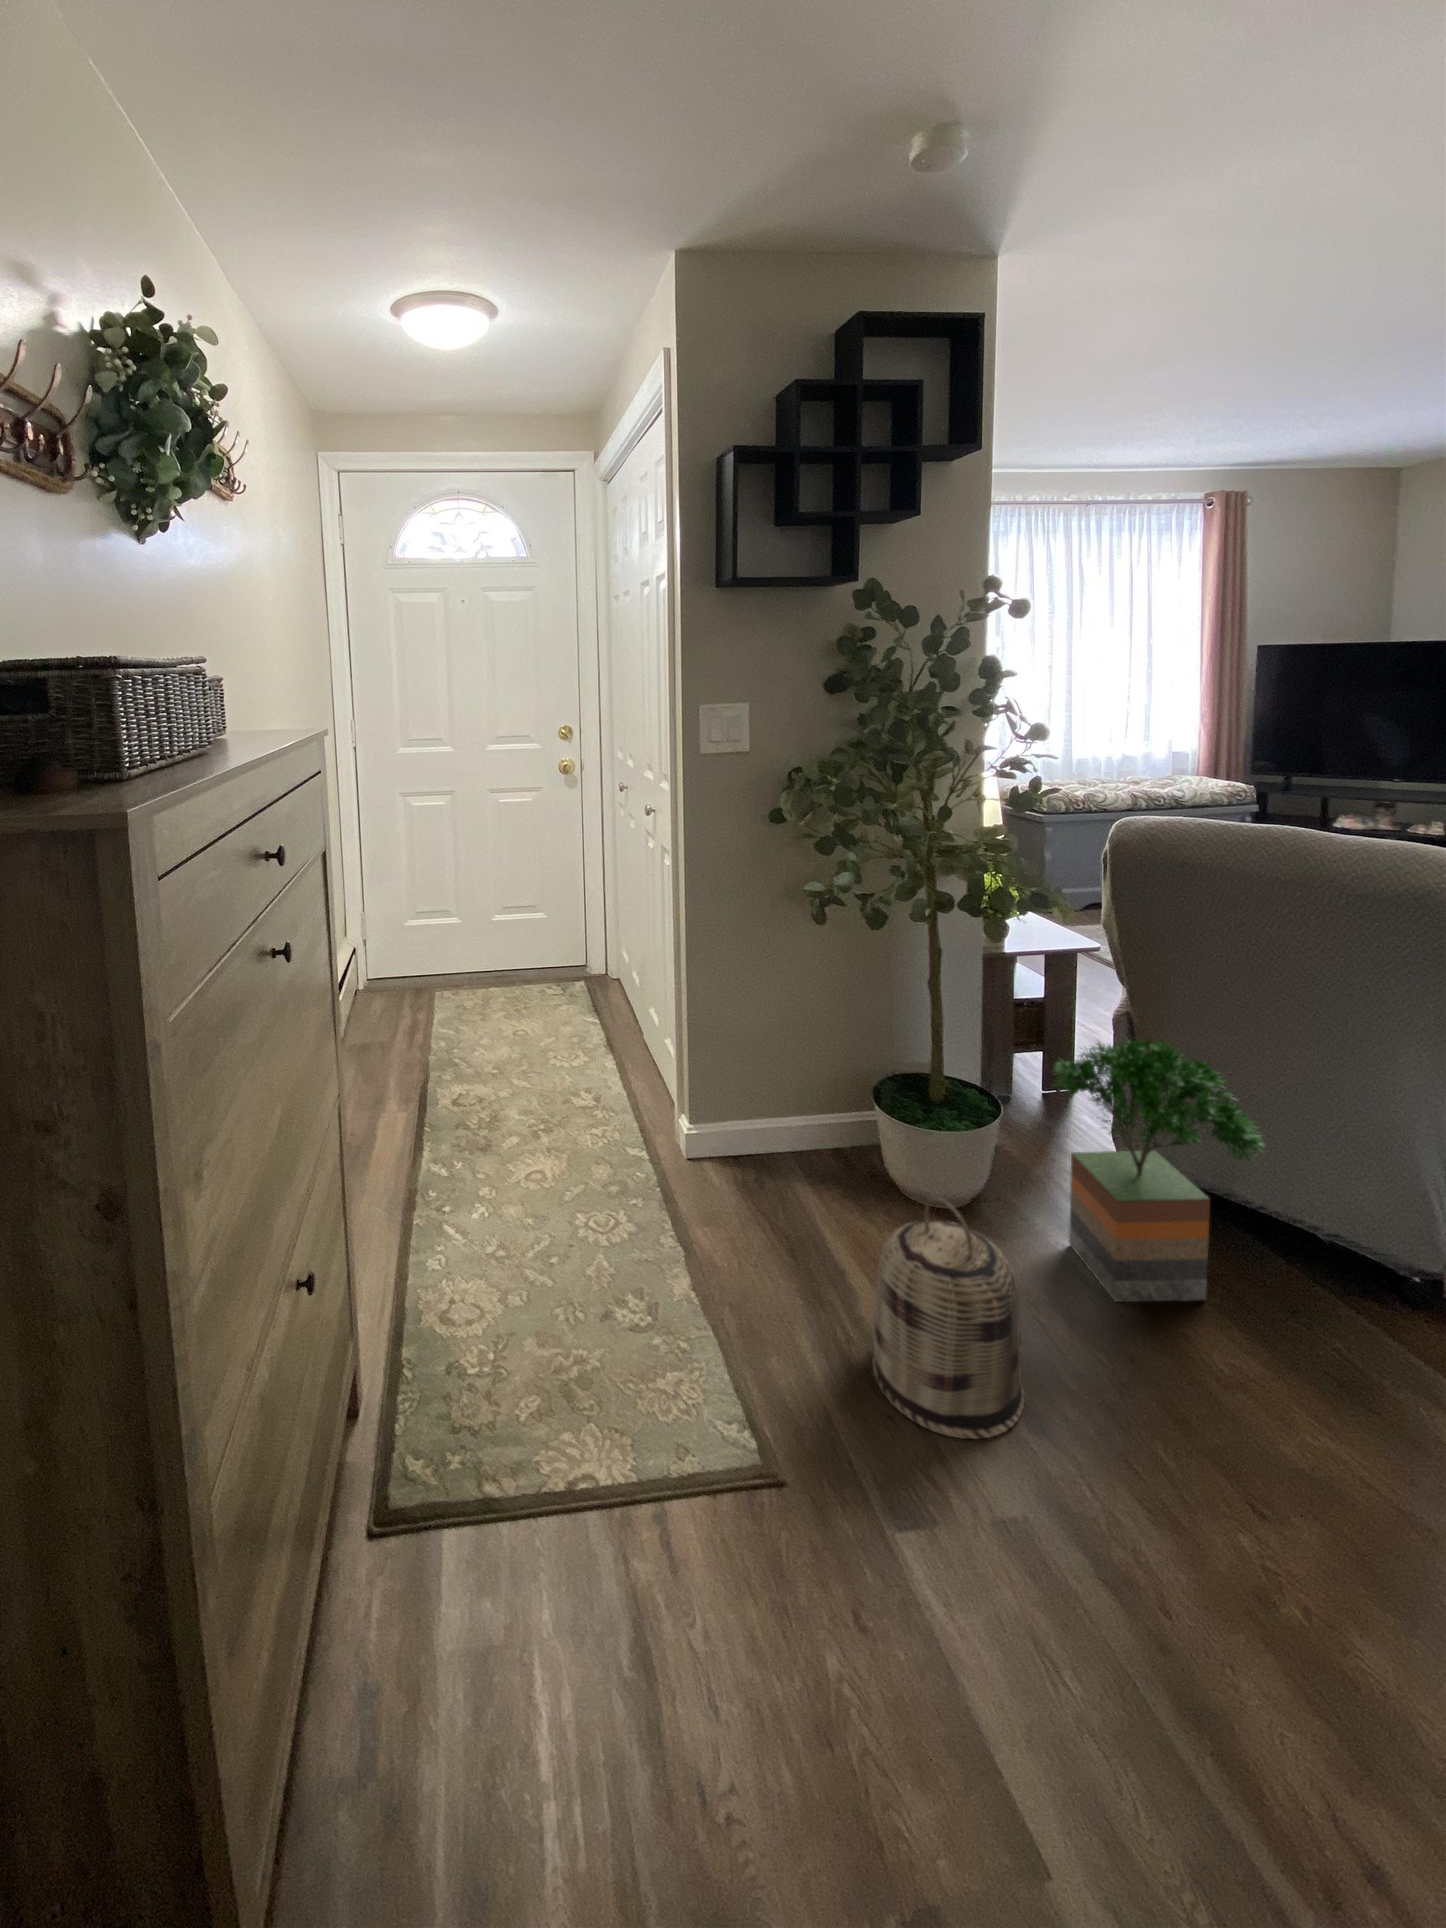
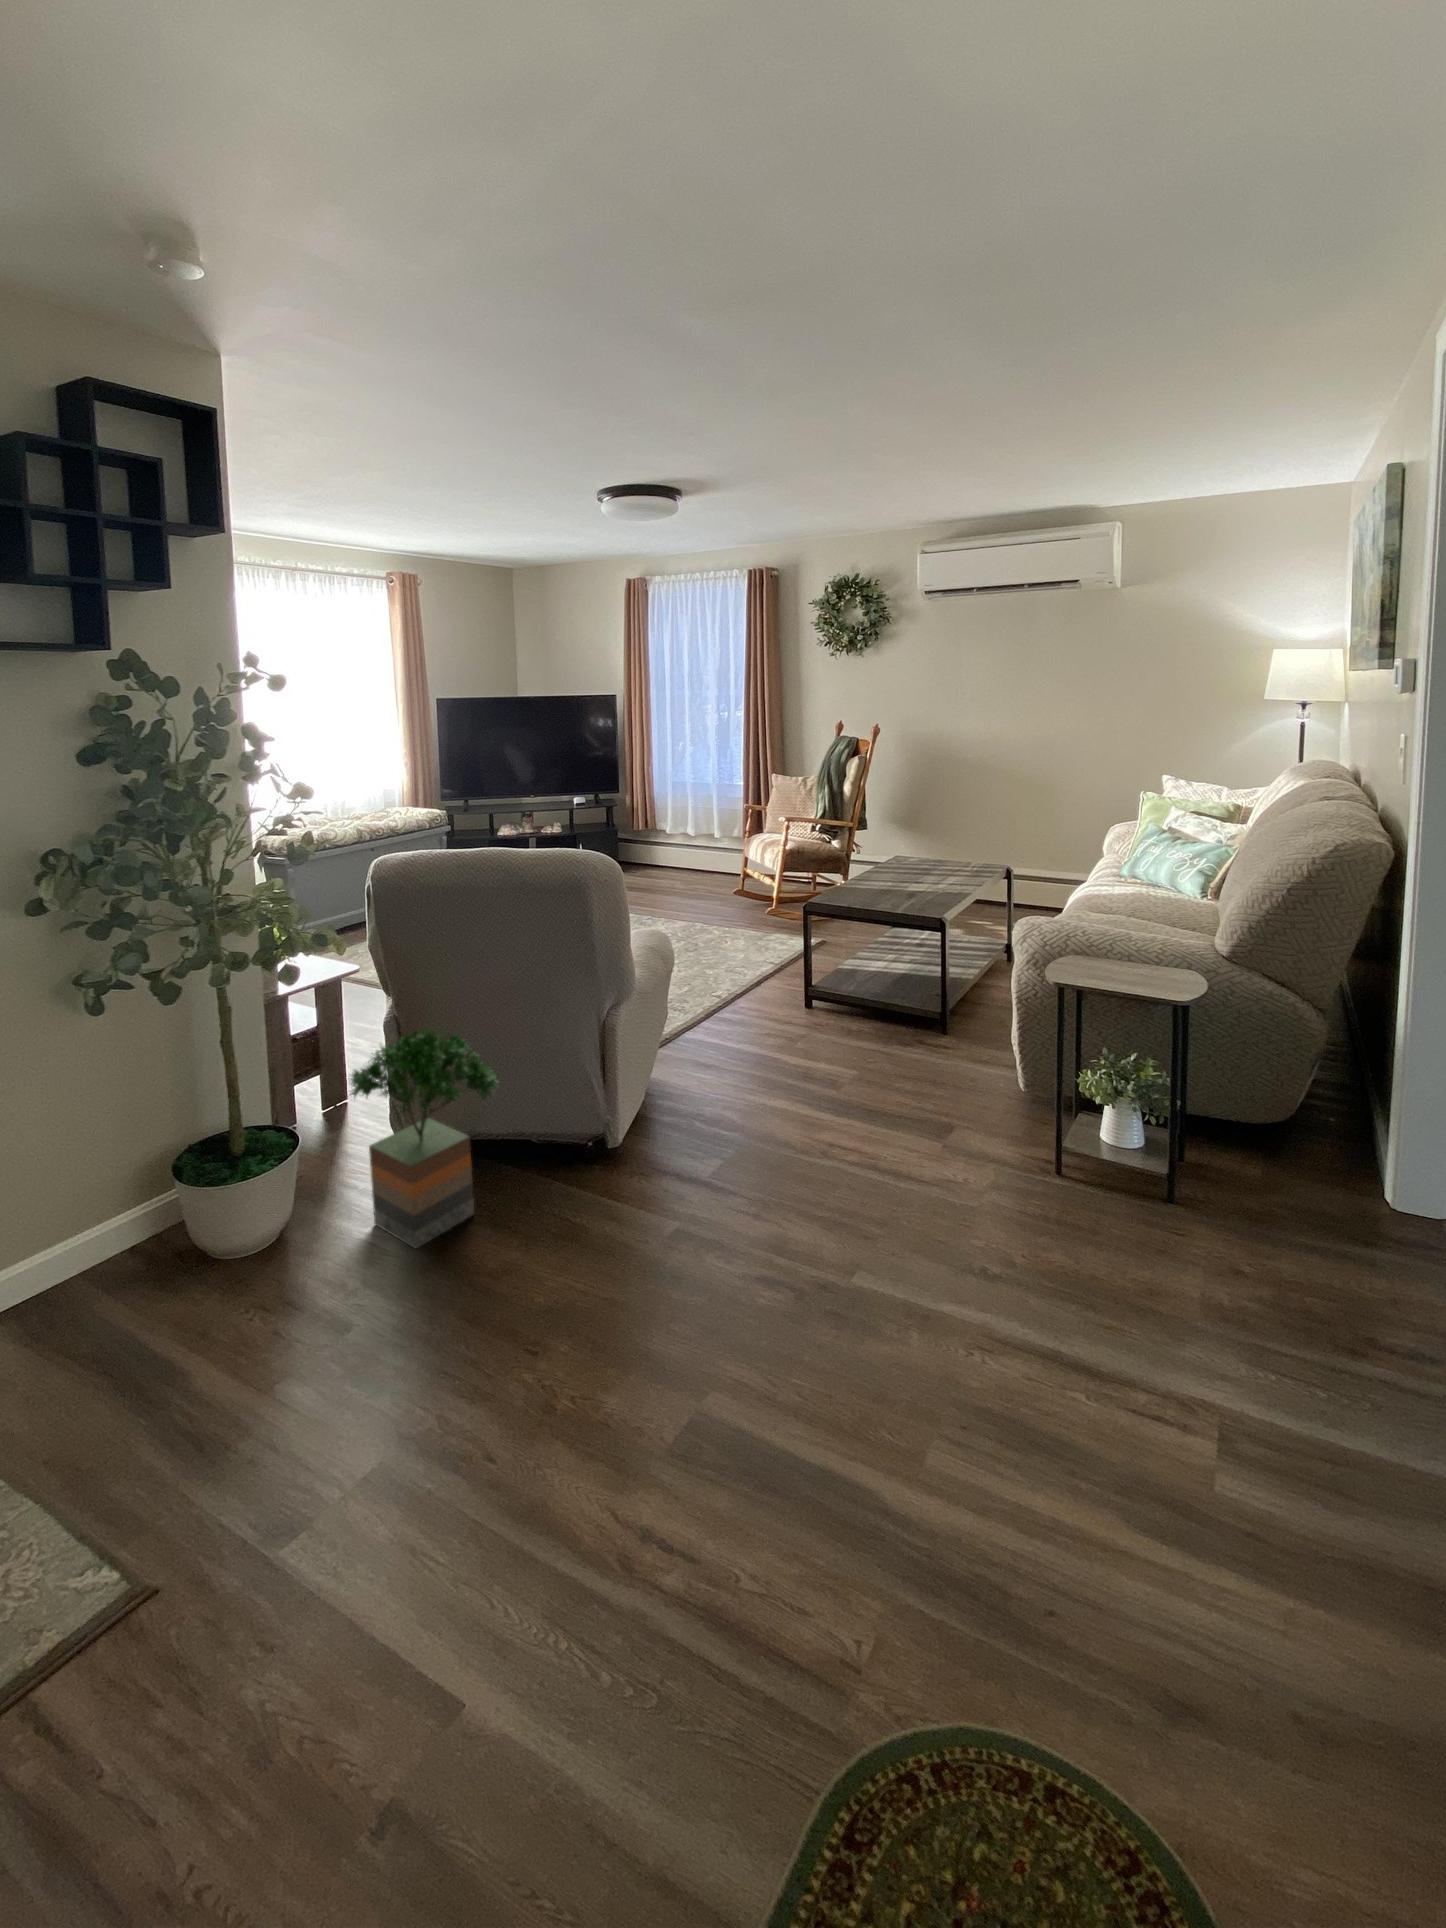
basket: present [873,1197,1024,1439] -> none [225,1226,366,1441]

